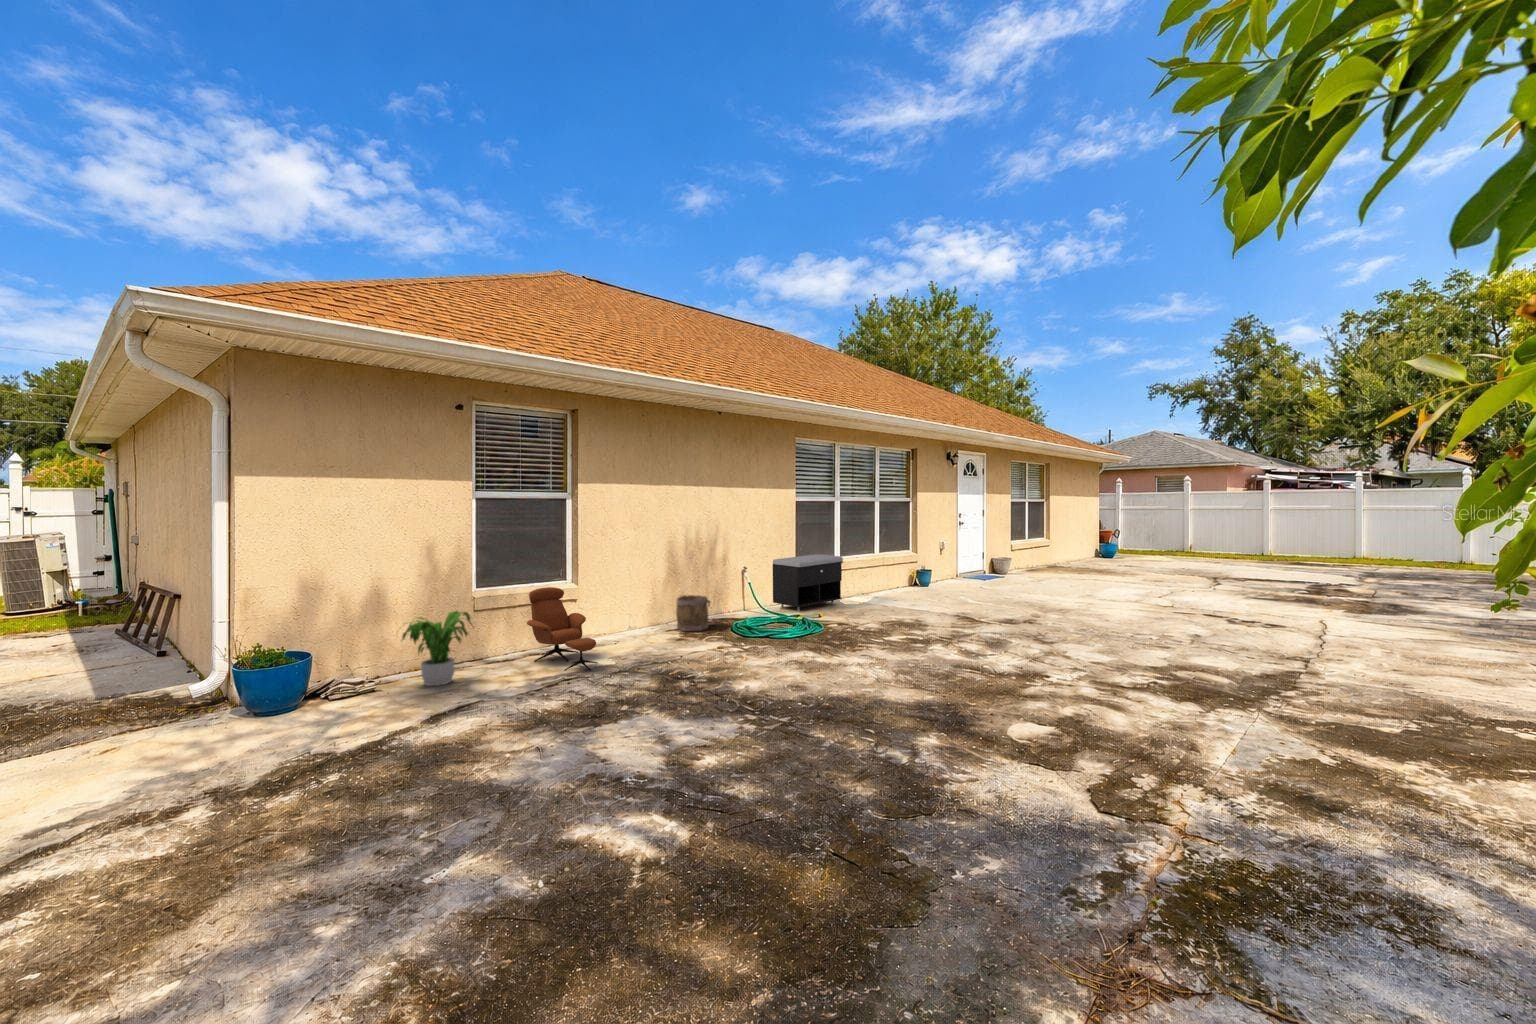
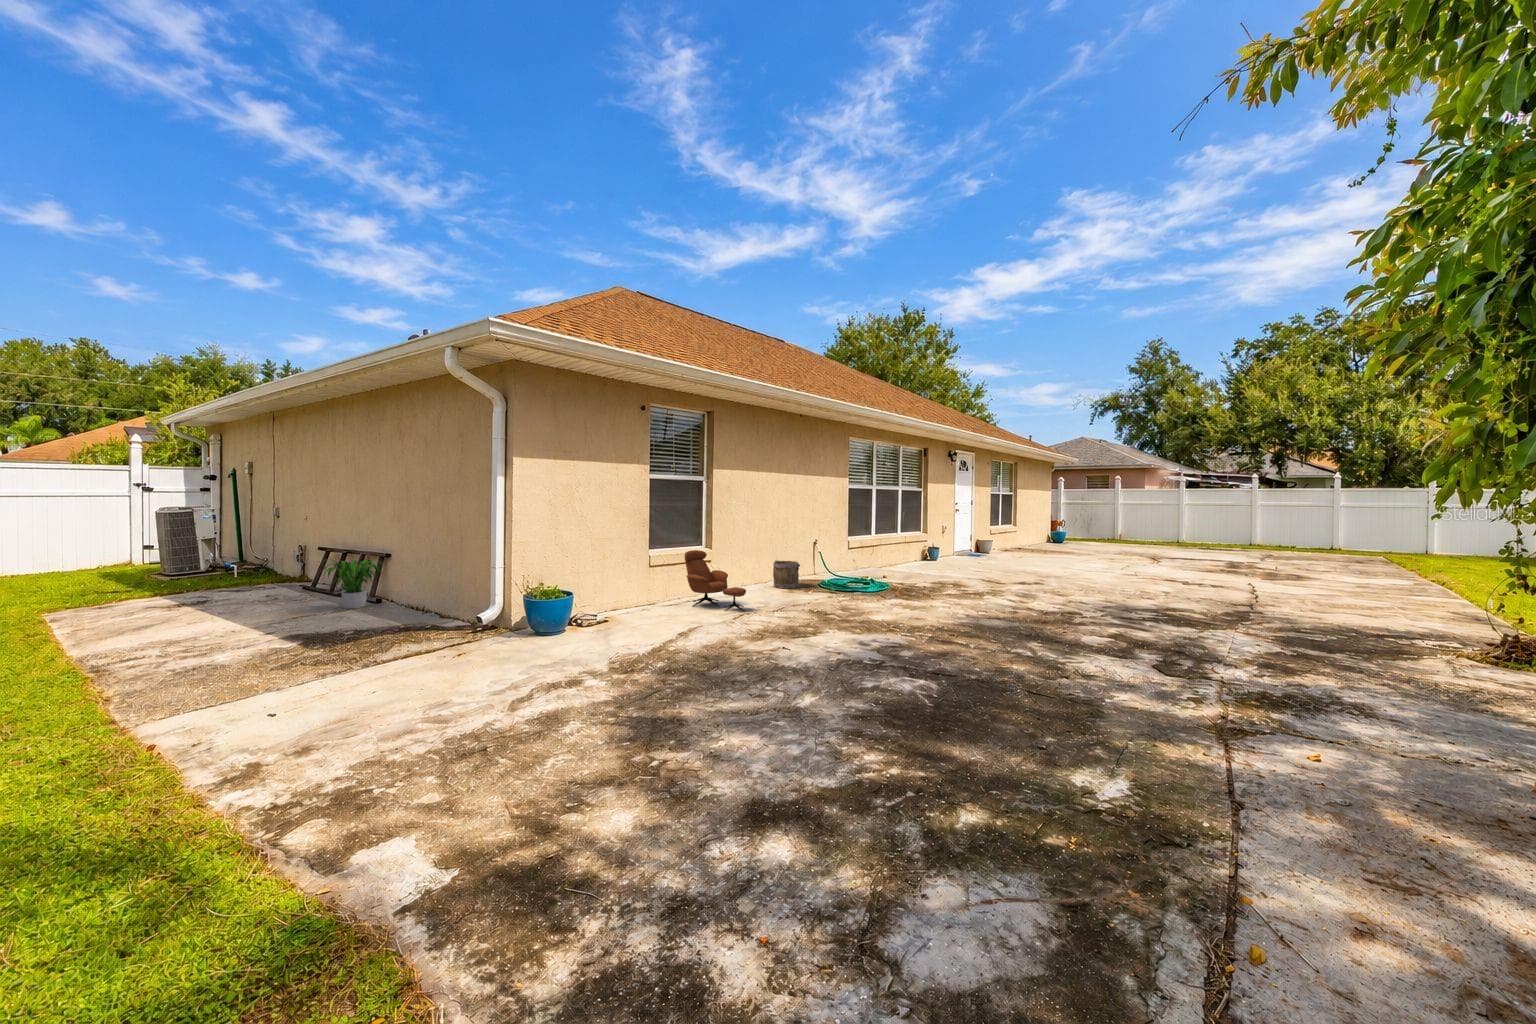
storage bench: present [773,554,843,611] -> none [832,532,886,576]
potted plant: present [402,611,474,686] -> present [321,559,382,609]

